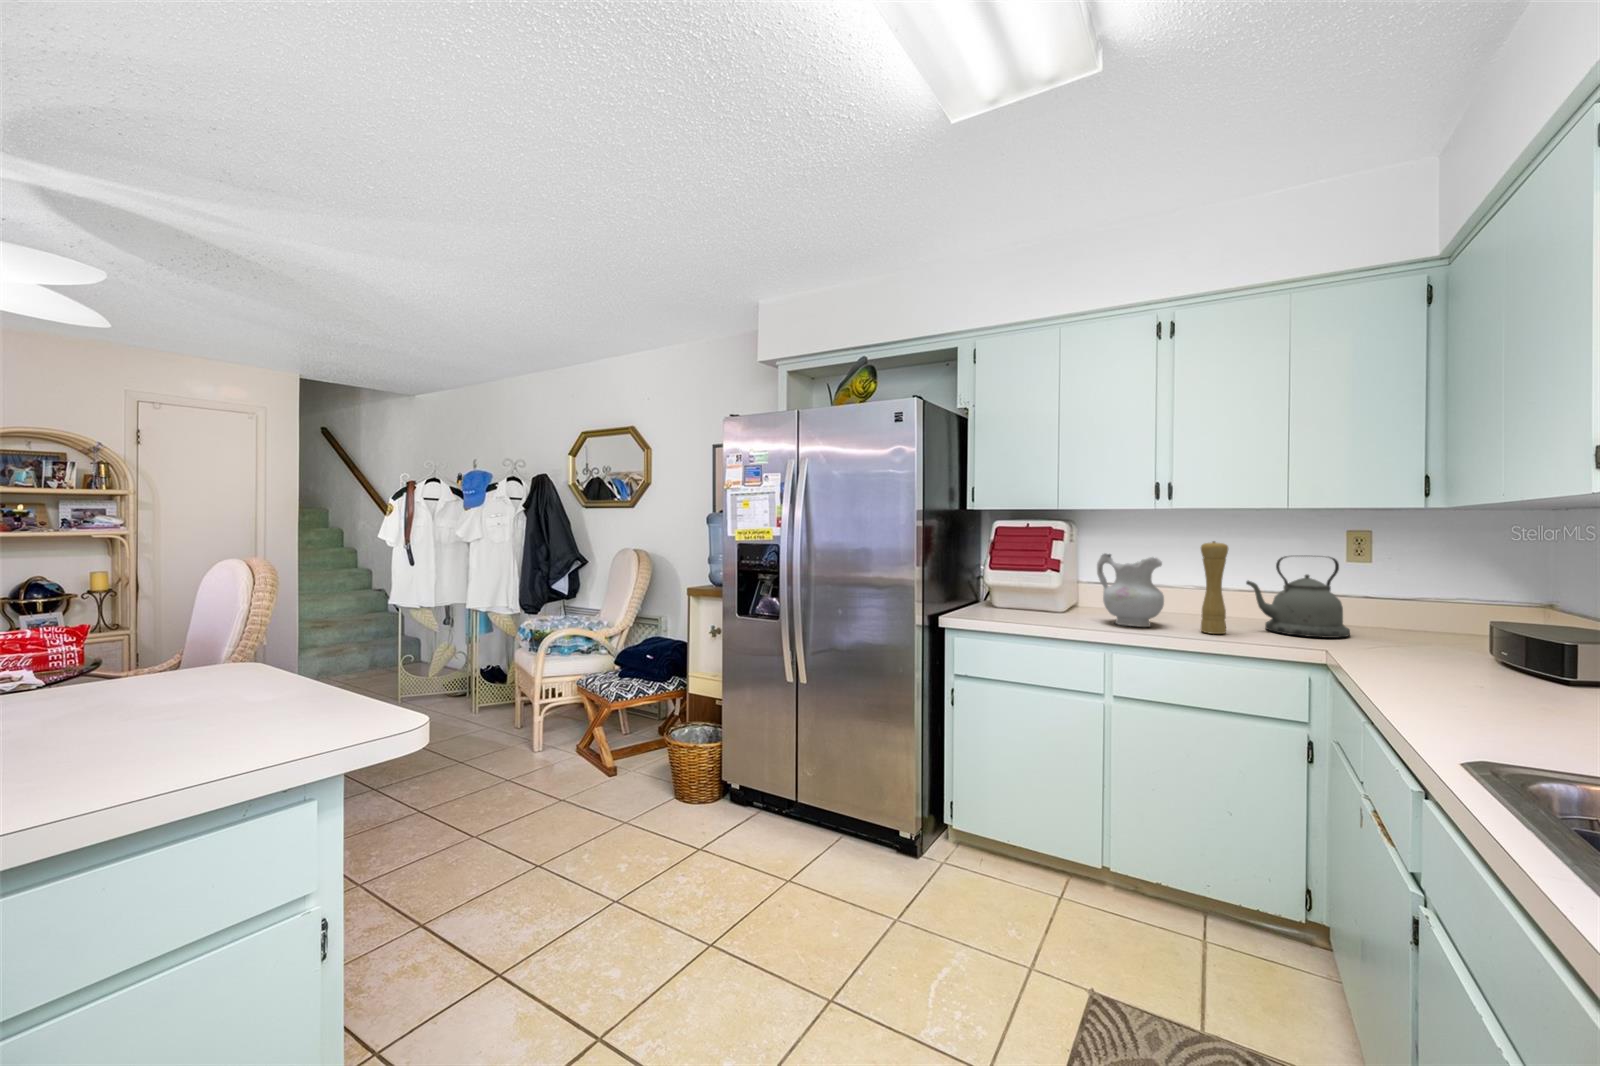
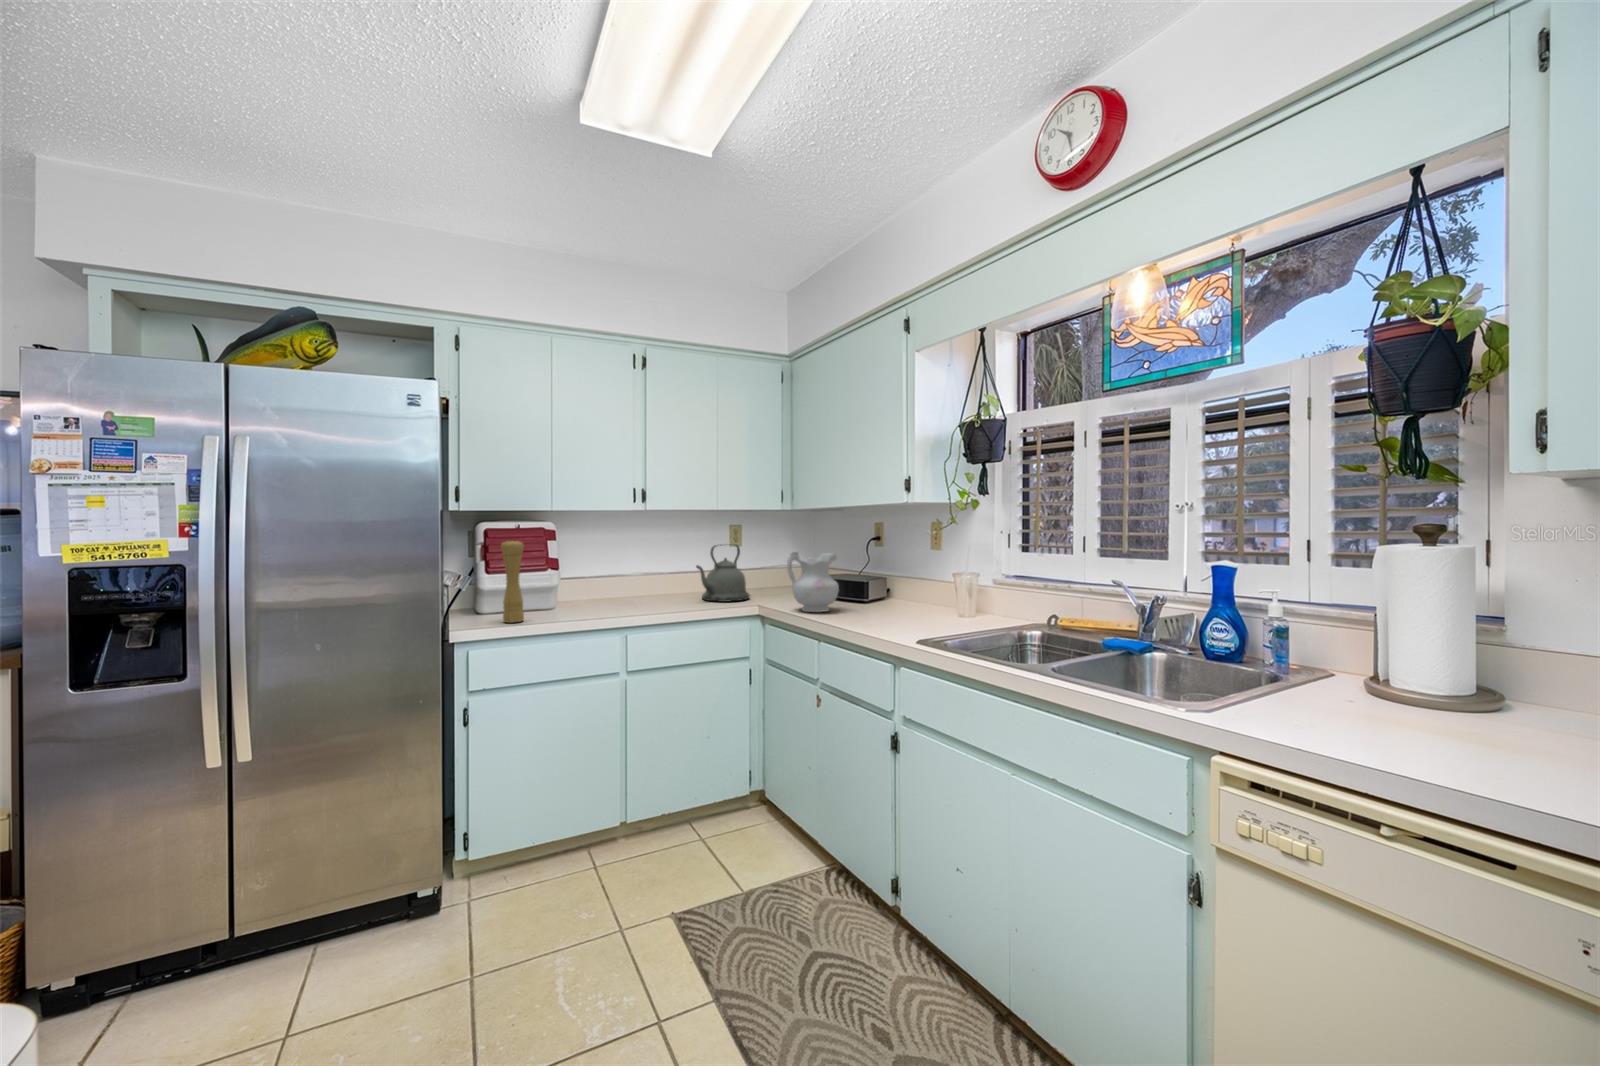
pepper mill: present [1201,541,1228,634] -> present [501,540,524,623]
ceramic pitcher: present [1097,554,1164,627] -> present [787,552,839,612]

